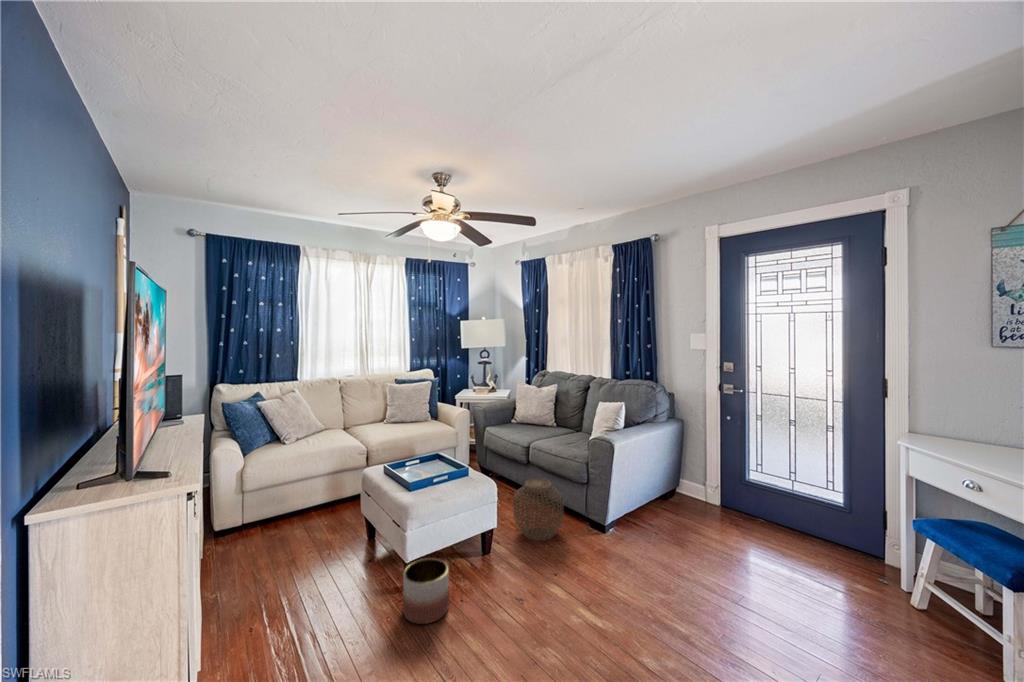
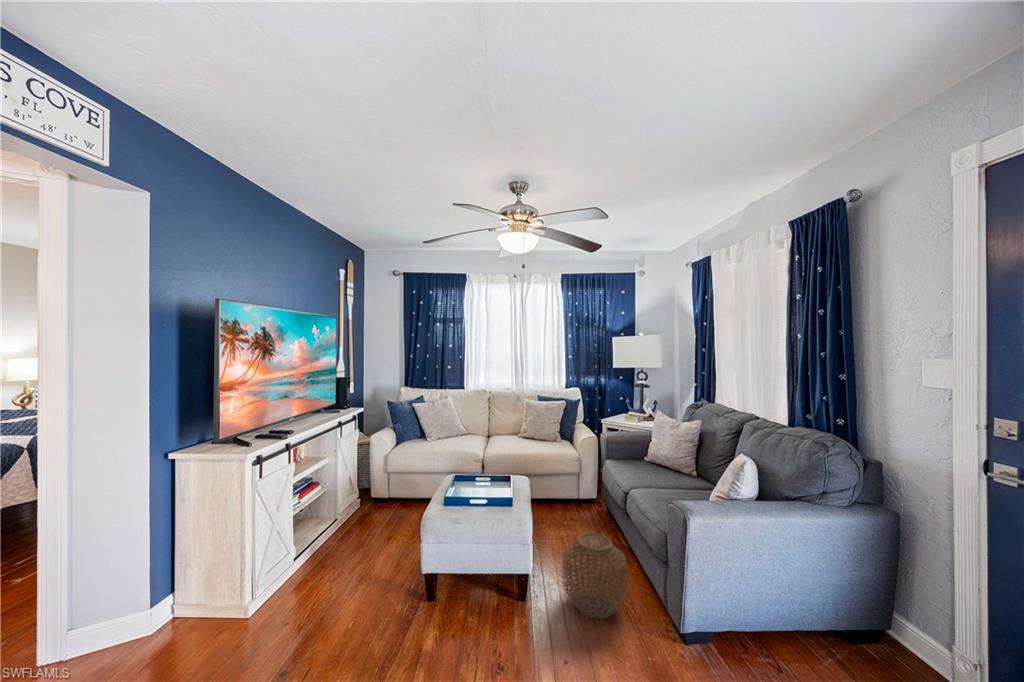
planter: present [403,558,449,624] -> none [385,579,433,649]

